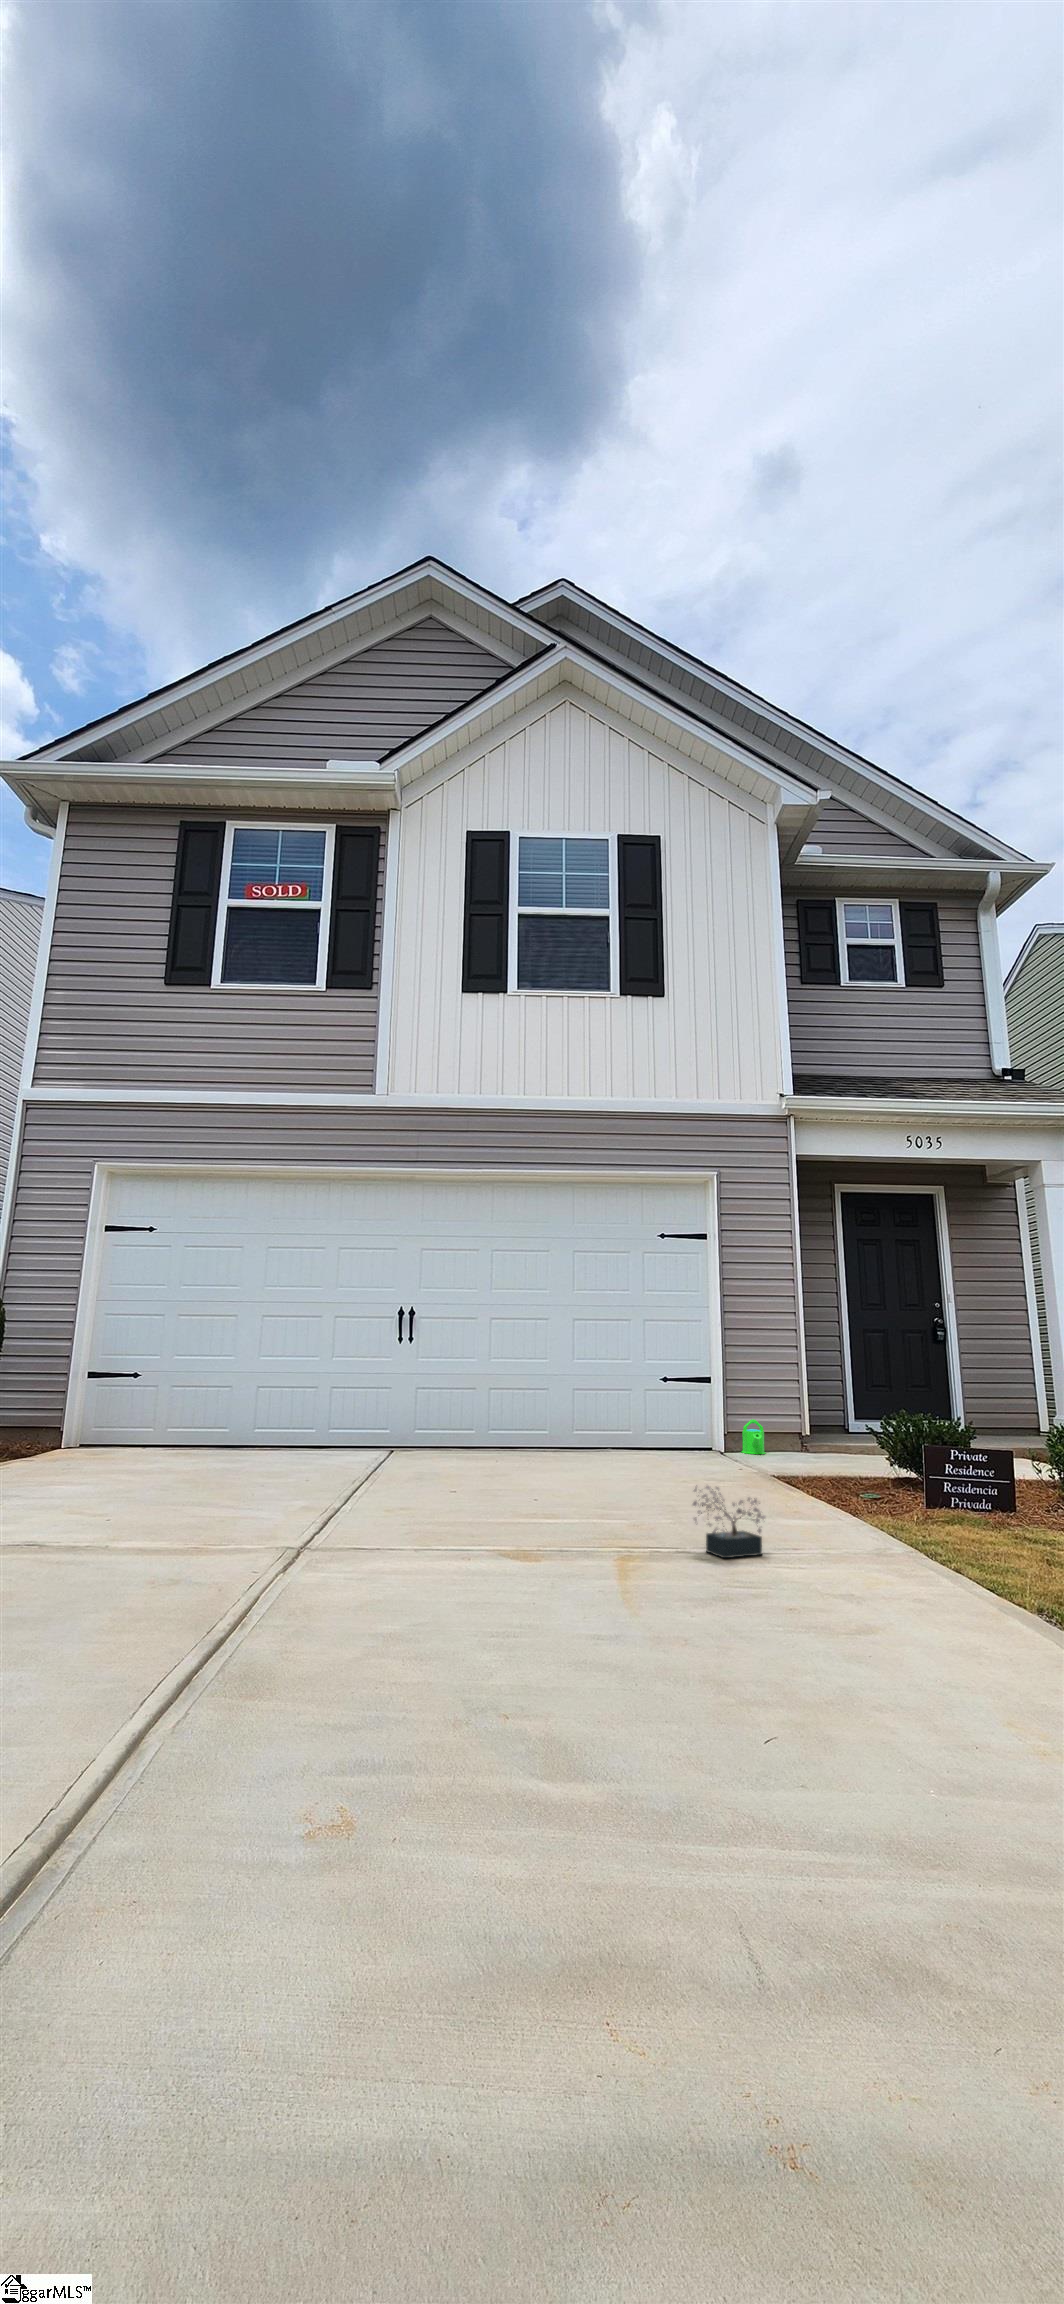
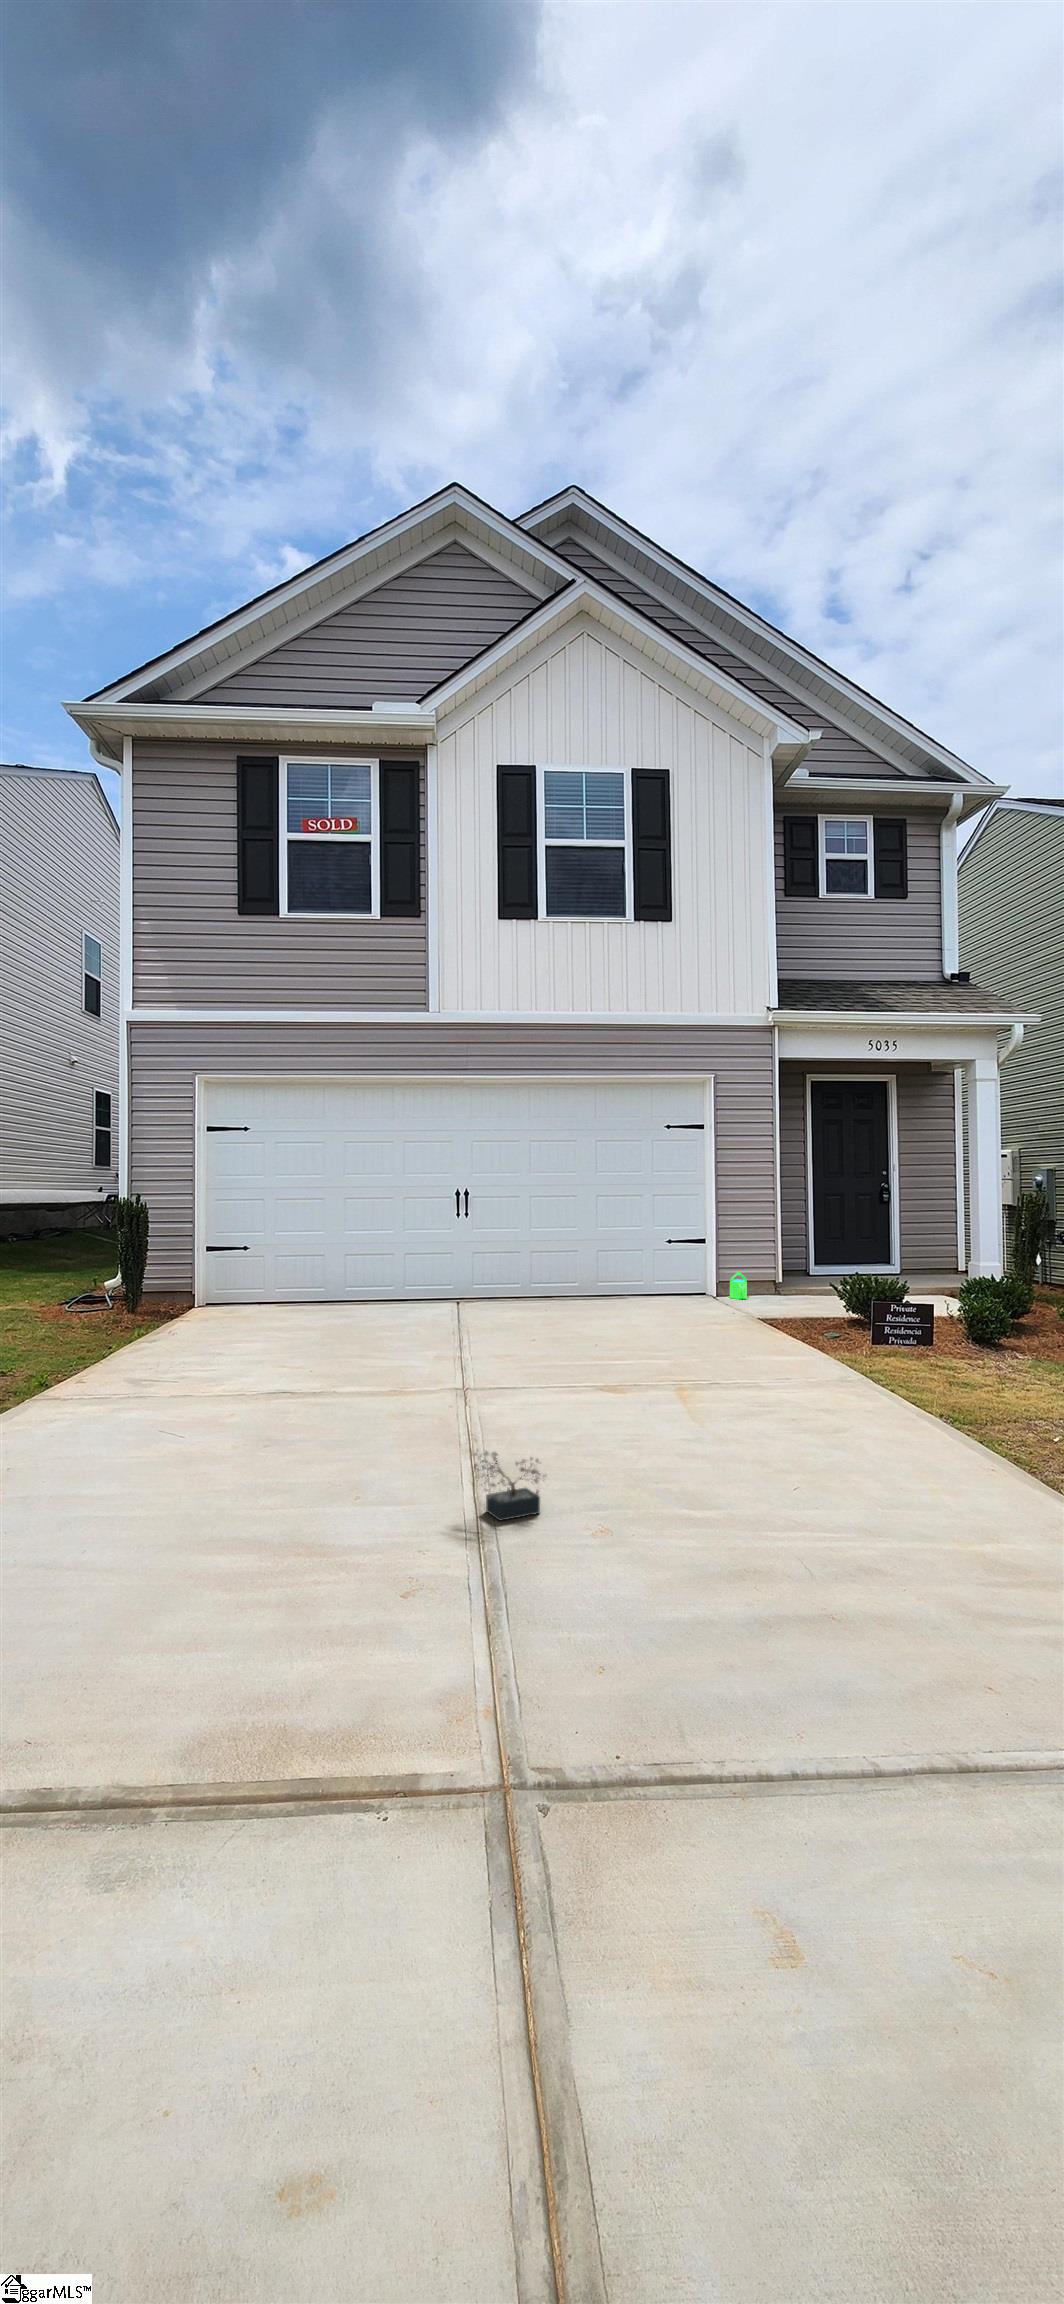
decorative plant: present [693,1486,765,1558] -> present [472,1451,546,1521]

